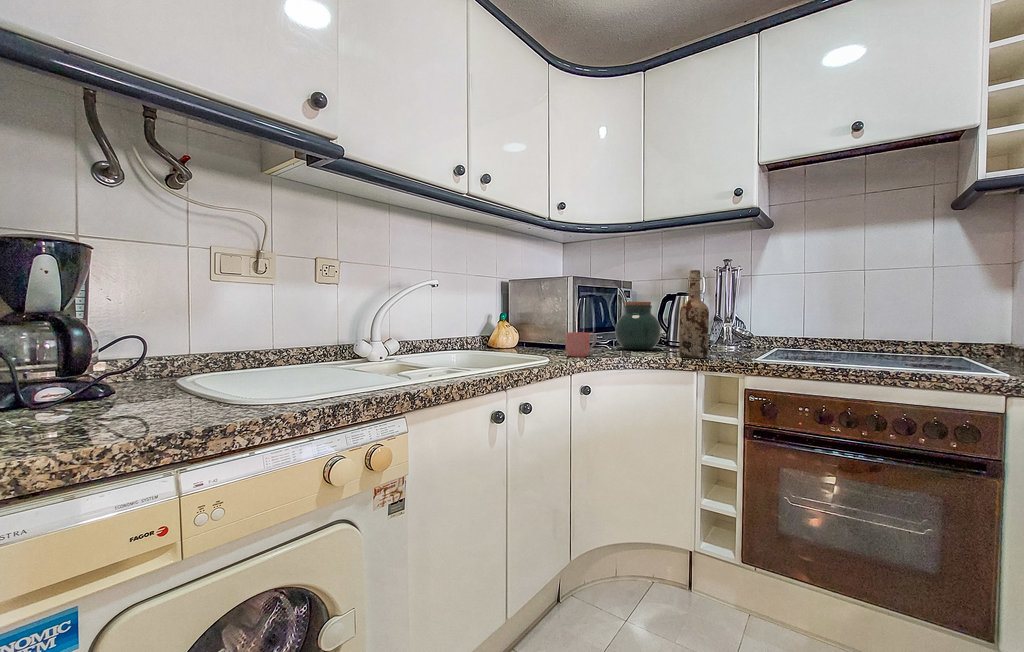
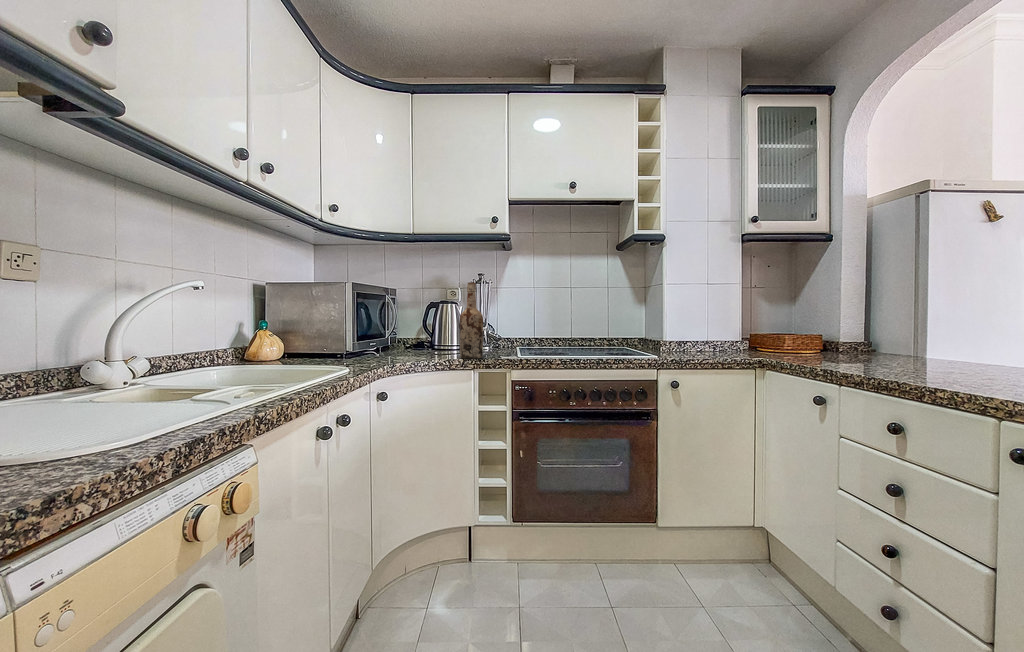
jar: present [615,302,661,350] -> none [393,309,435,355]
mug: present [565,332,597,357] -> none [357,340,387,365]

